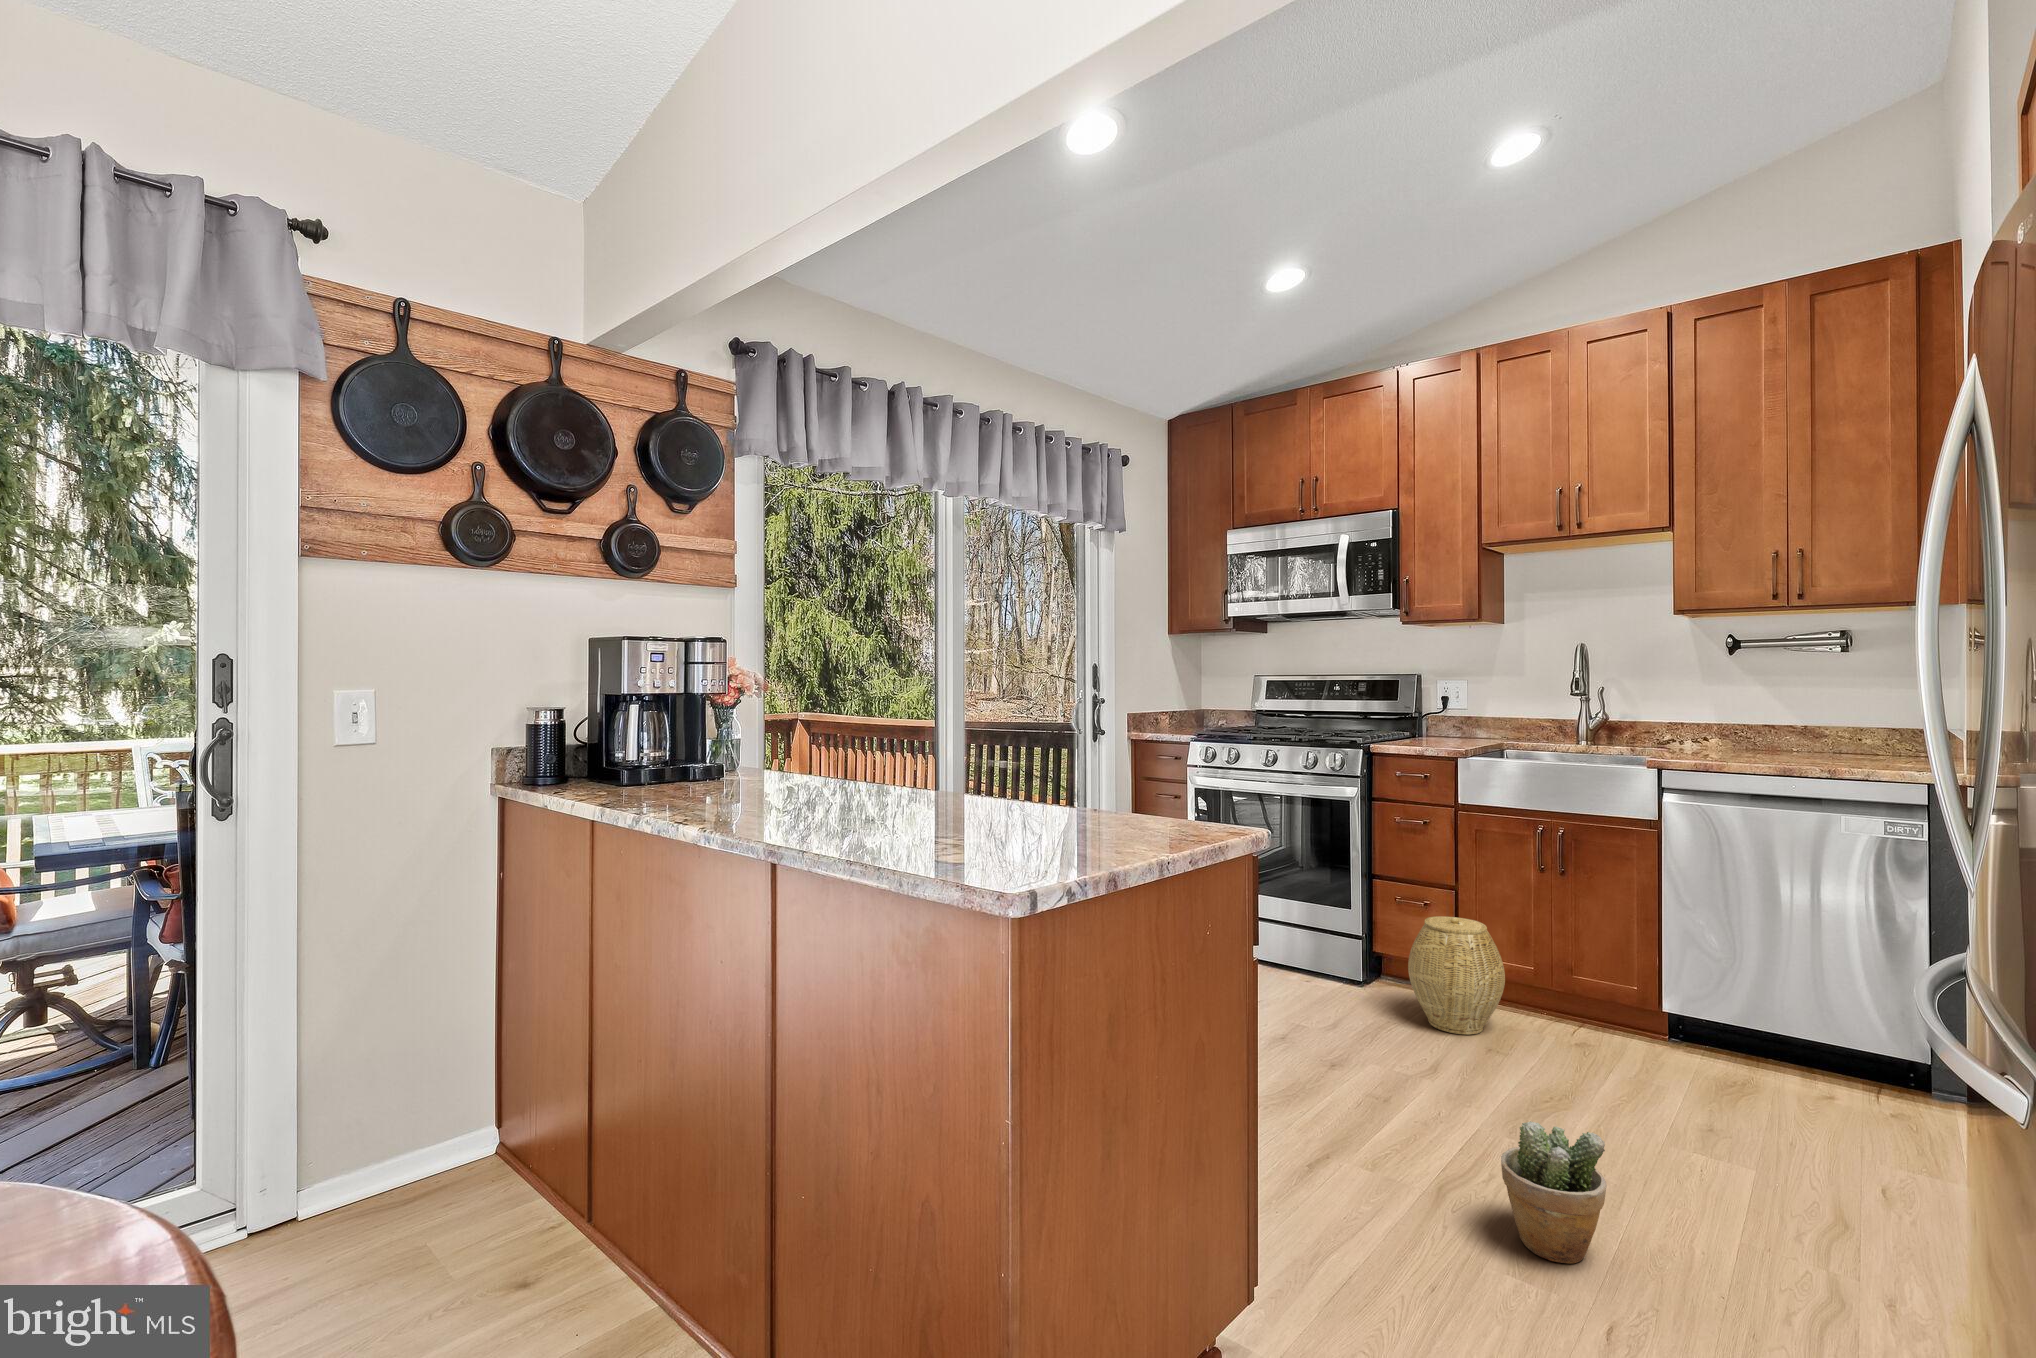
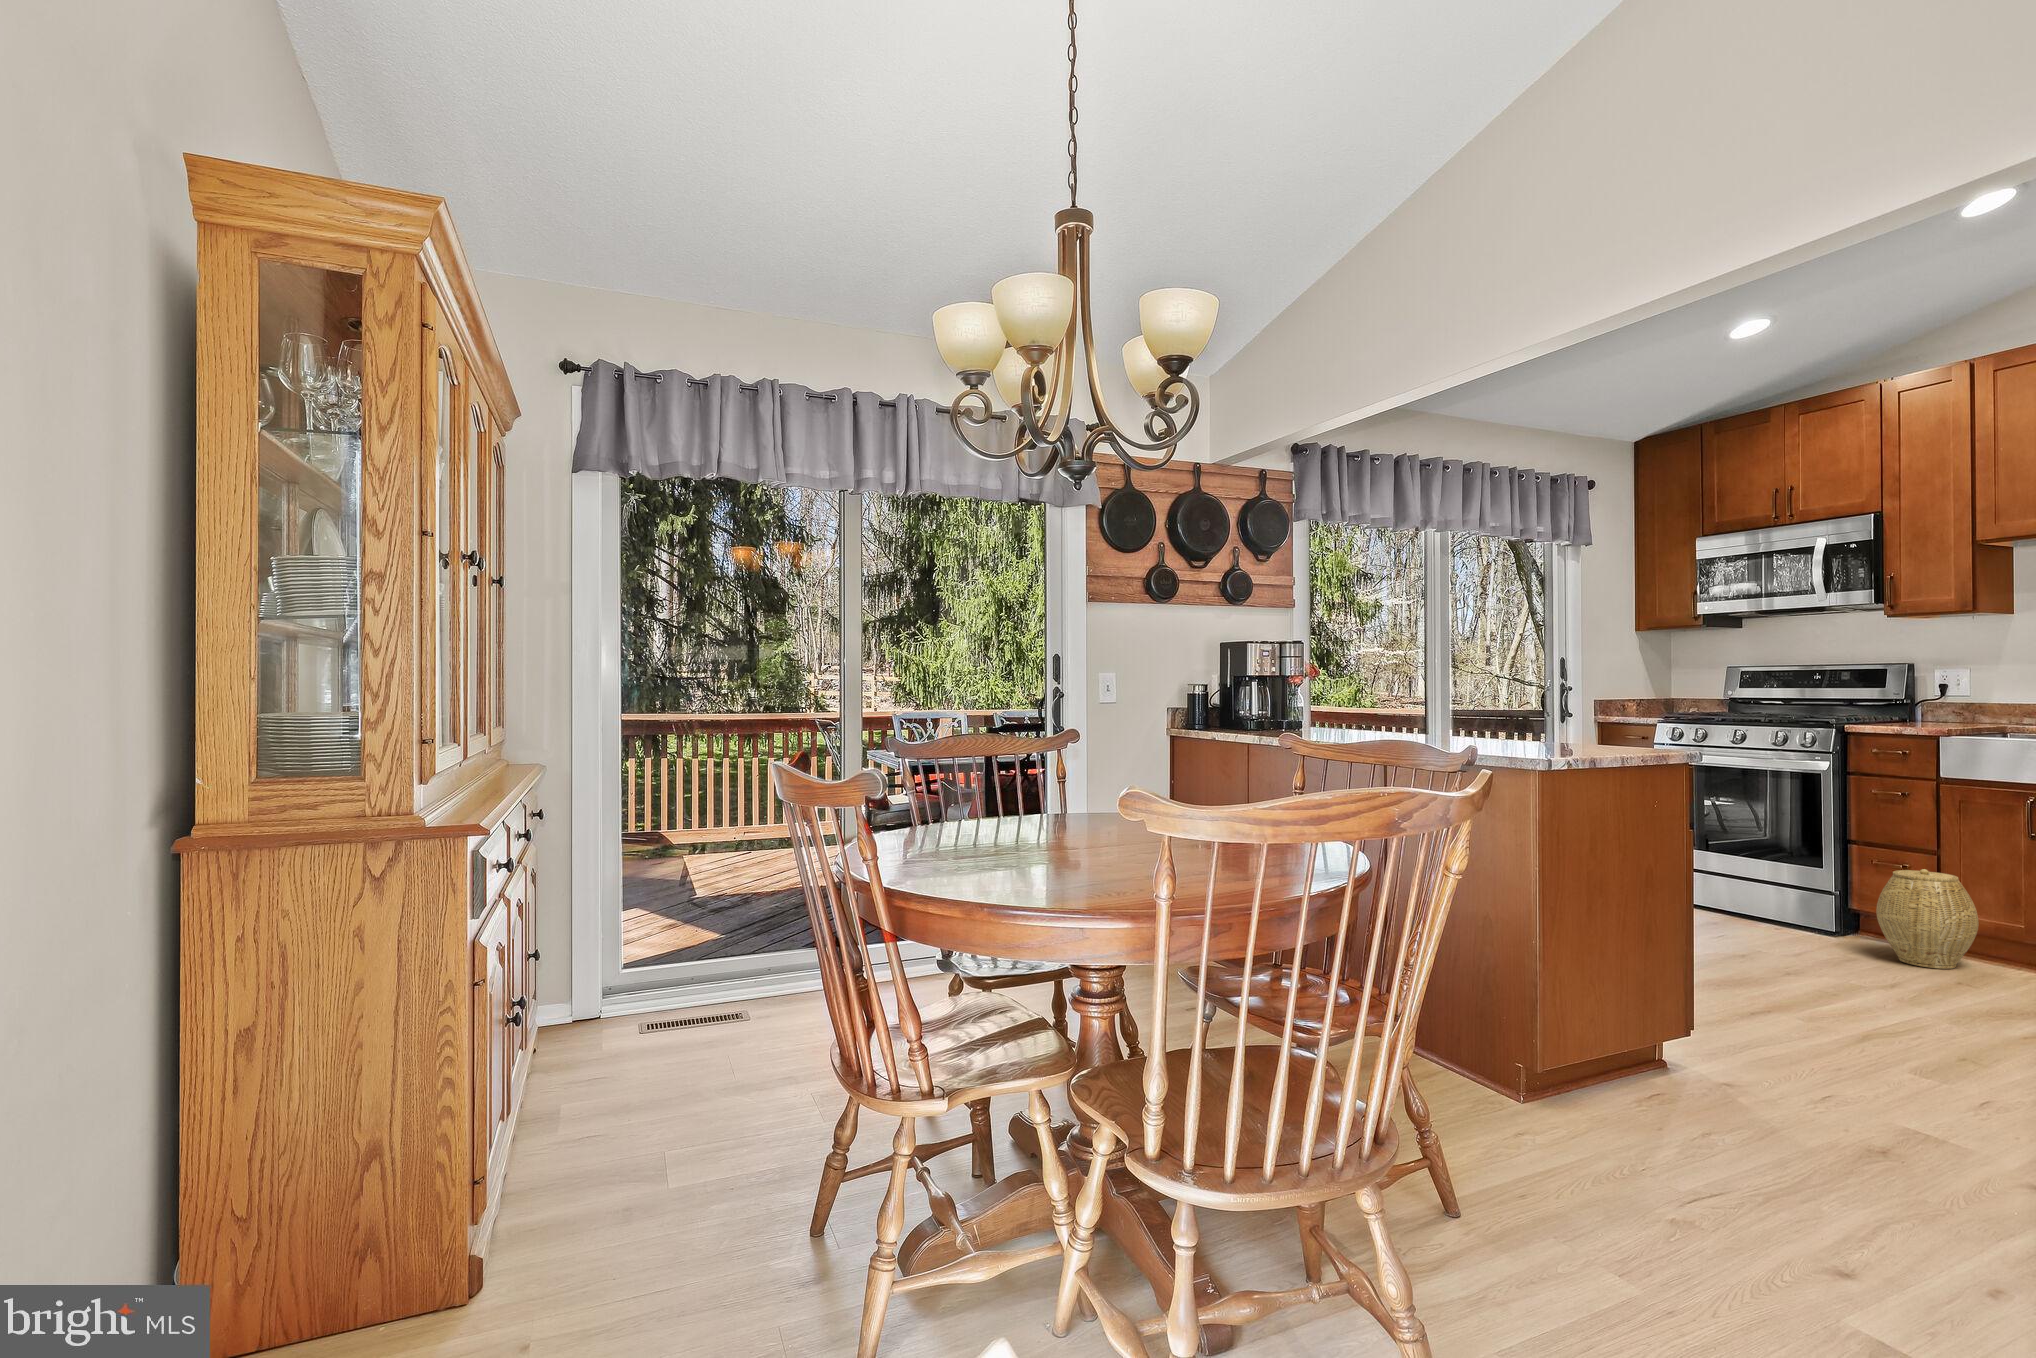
potted plant: present [1501,1121,1607,1263] -> none [1901,967,1989,1062]

